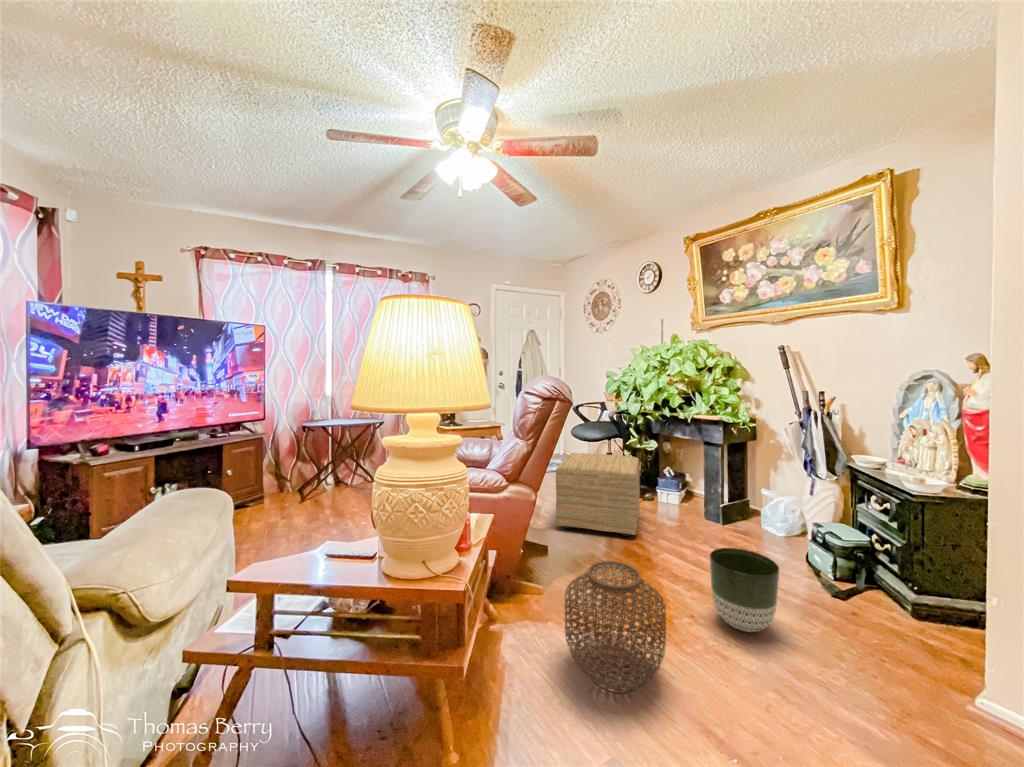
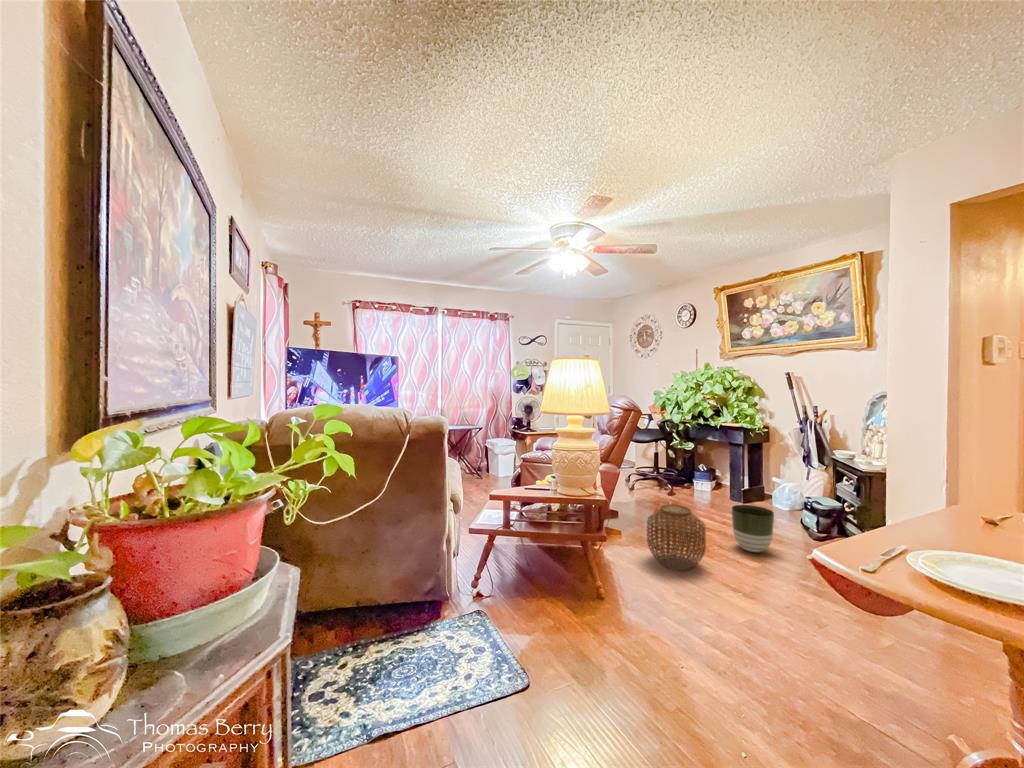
ottoman: present [556,453,640,536] -> none [621,451,681,509]

